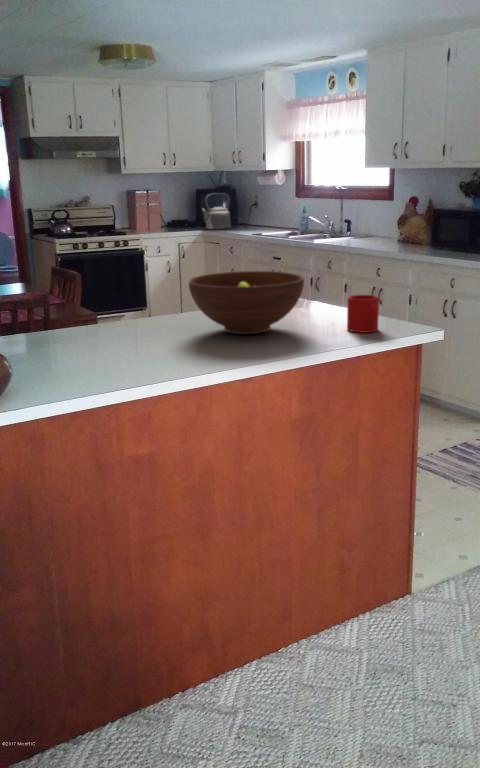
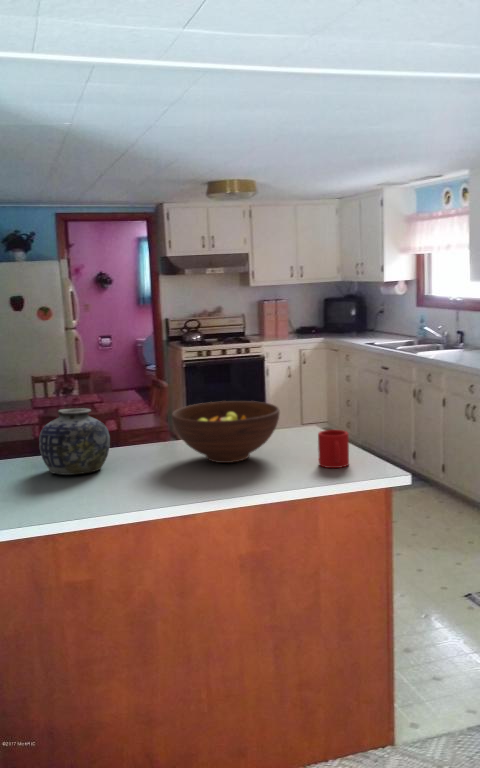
kettle: present [202,193,231,229] -> none [325,303,354,337]
vase: none [47,279,127,353] -> present [39,408,110,475]

